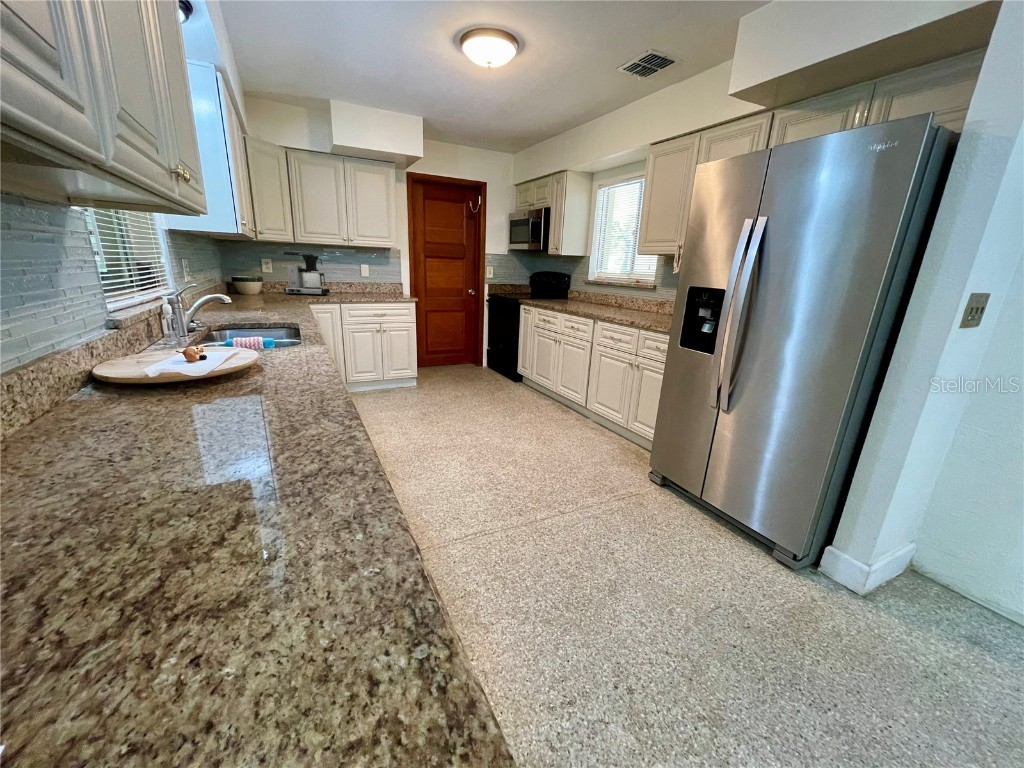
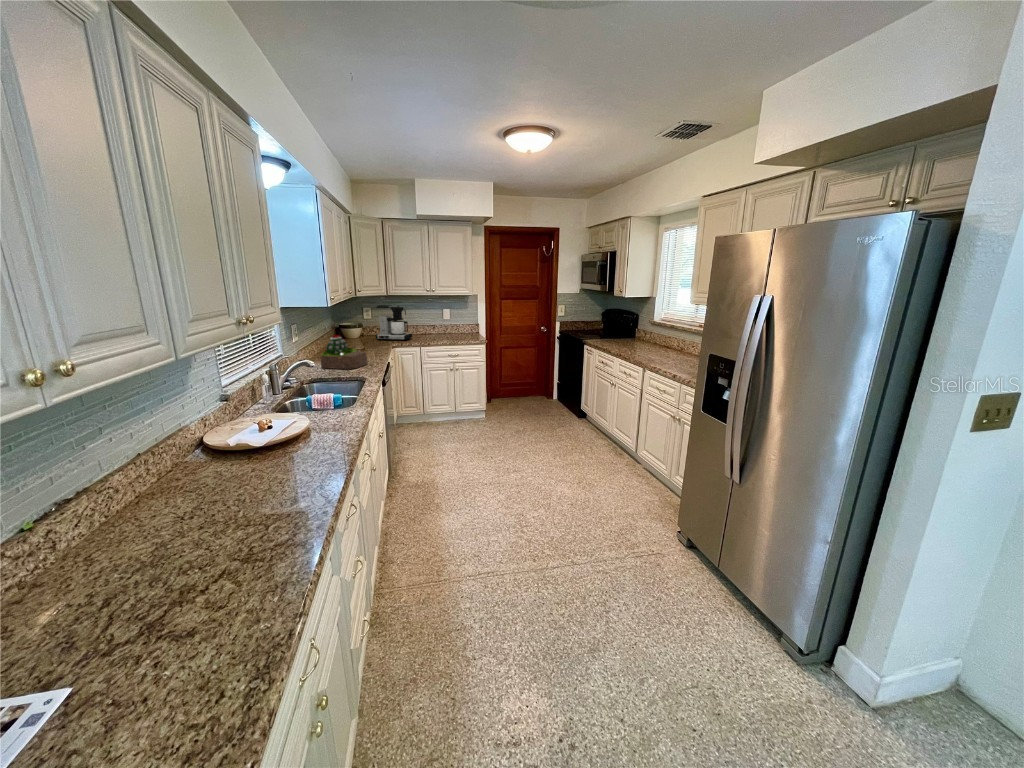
succulent plant: none [224,271,288,313] -> present [321,335,367,369]

